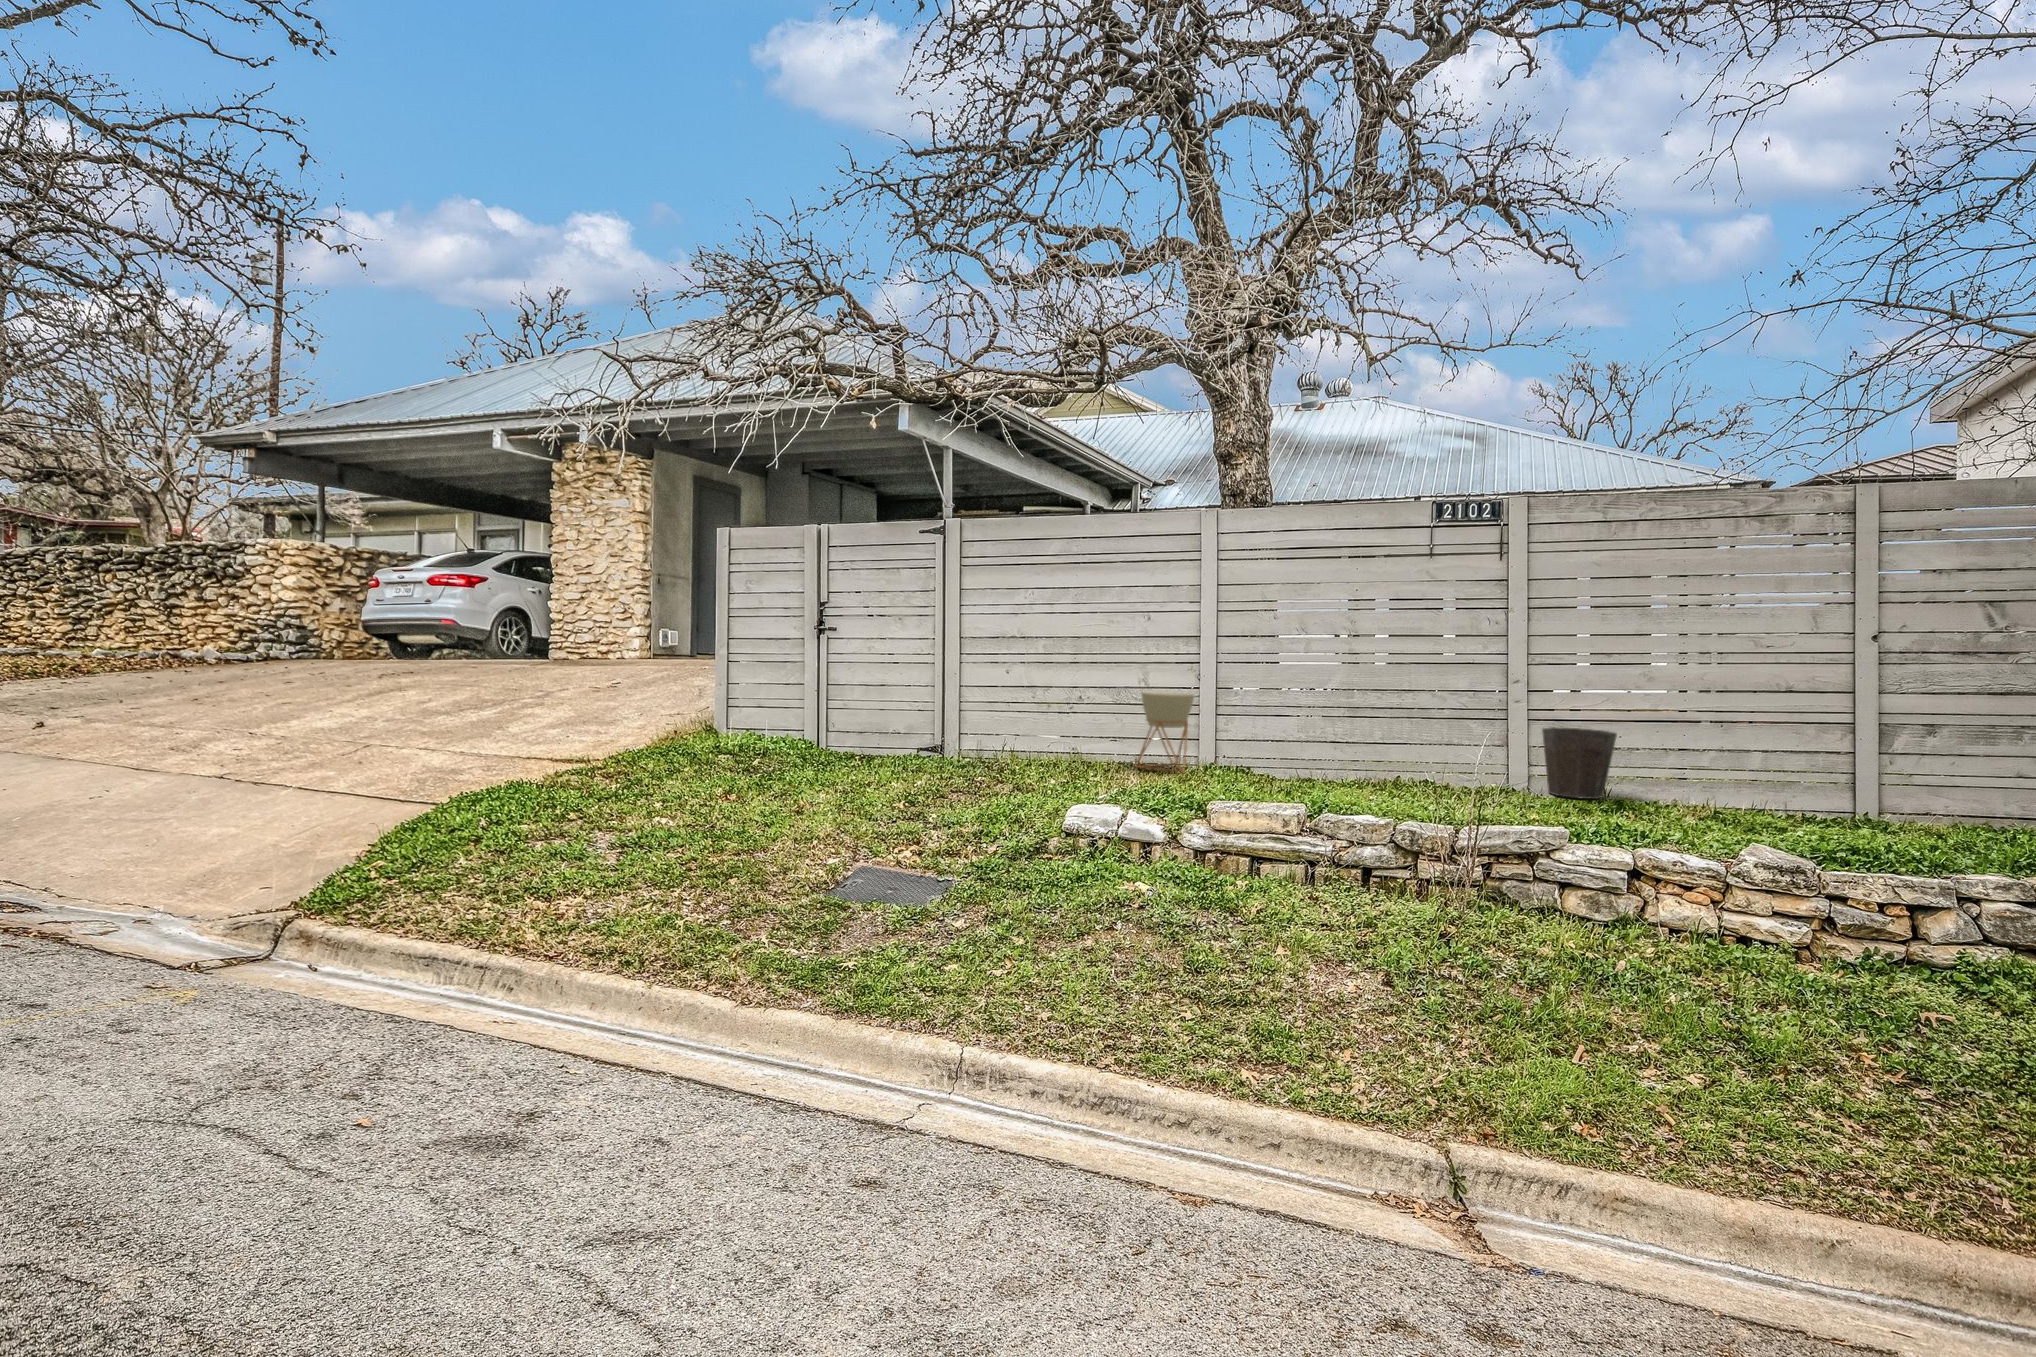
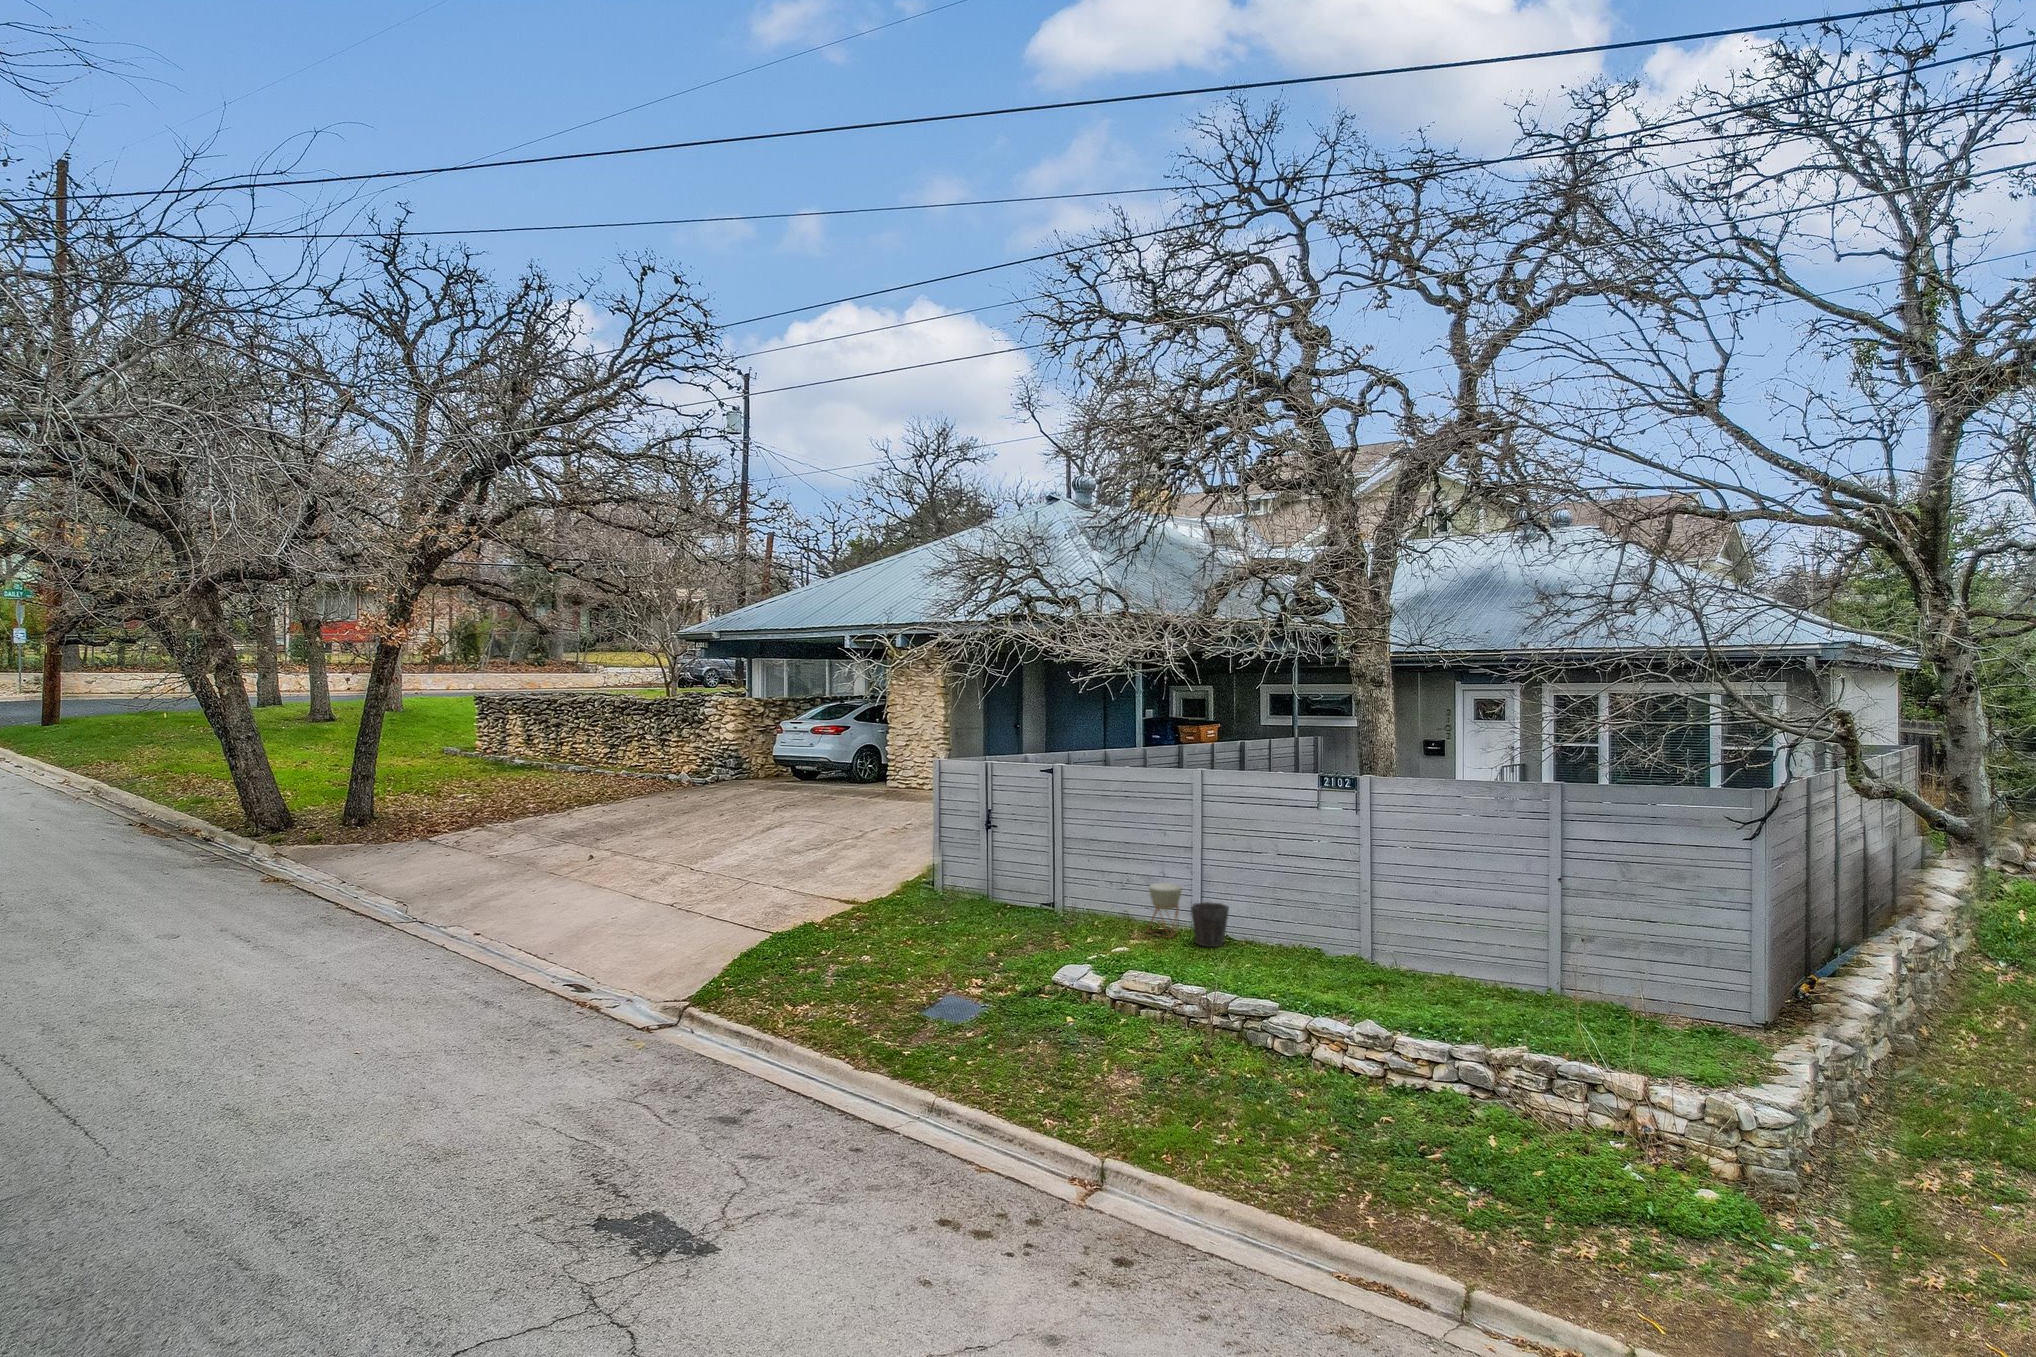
waste bin: present [1542,727,1617,799] -> present [1191,902,1229,947]

